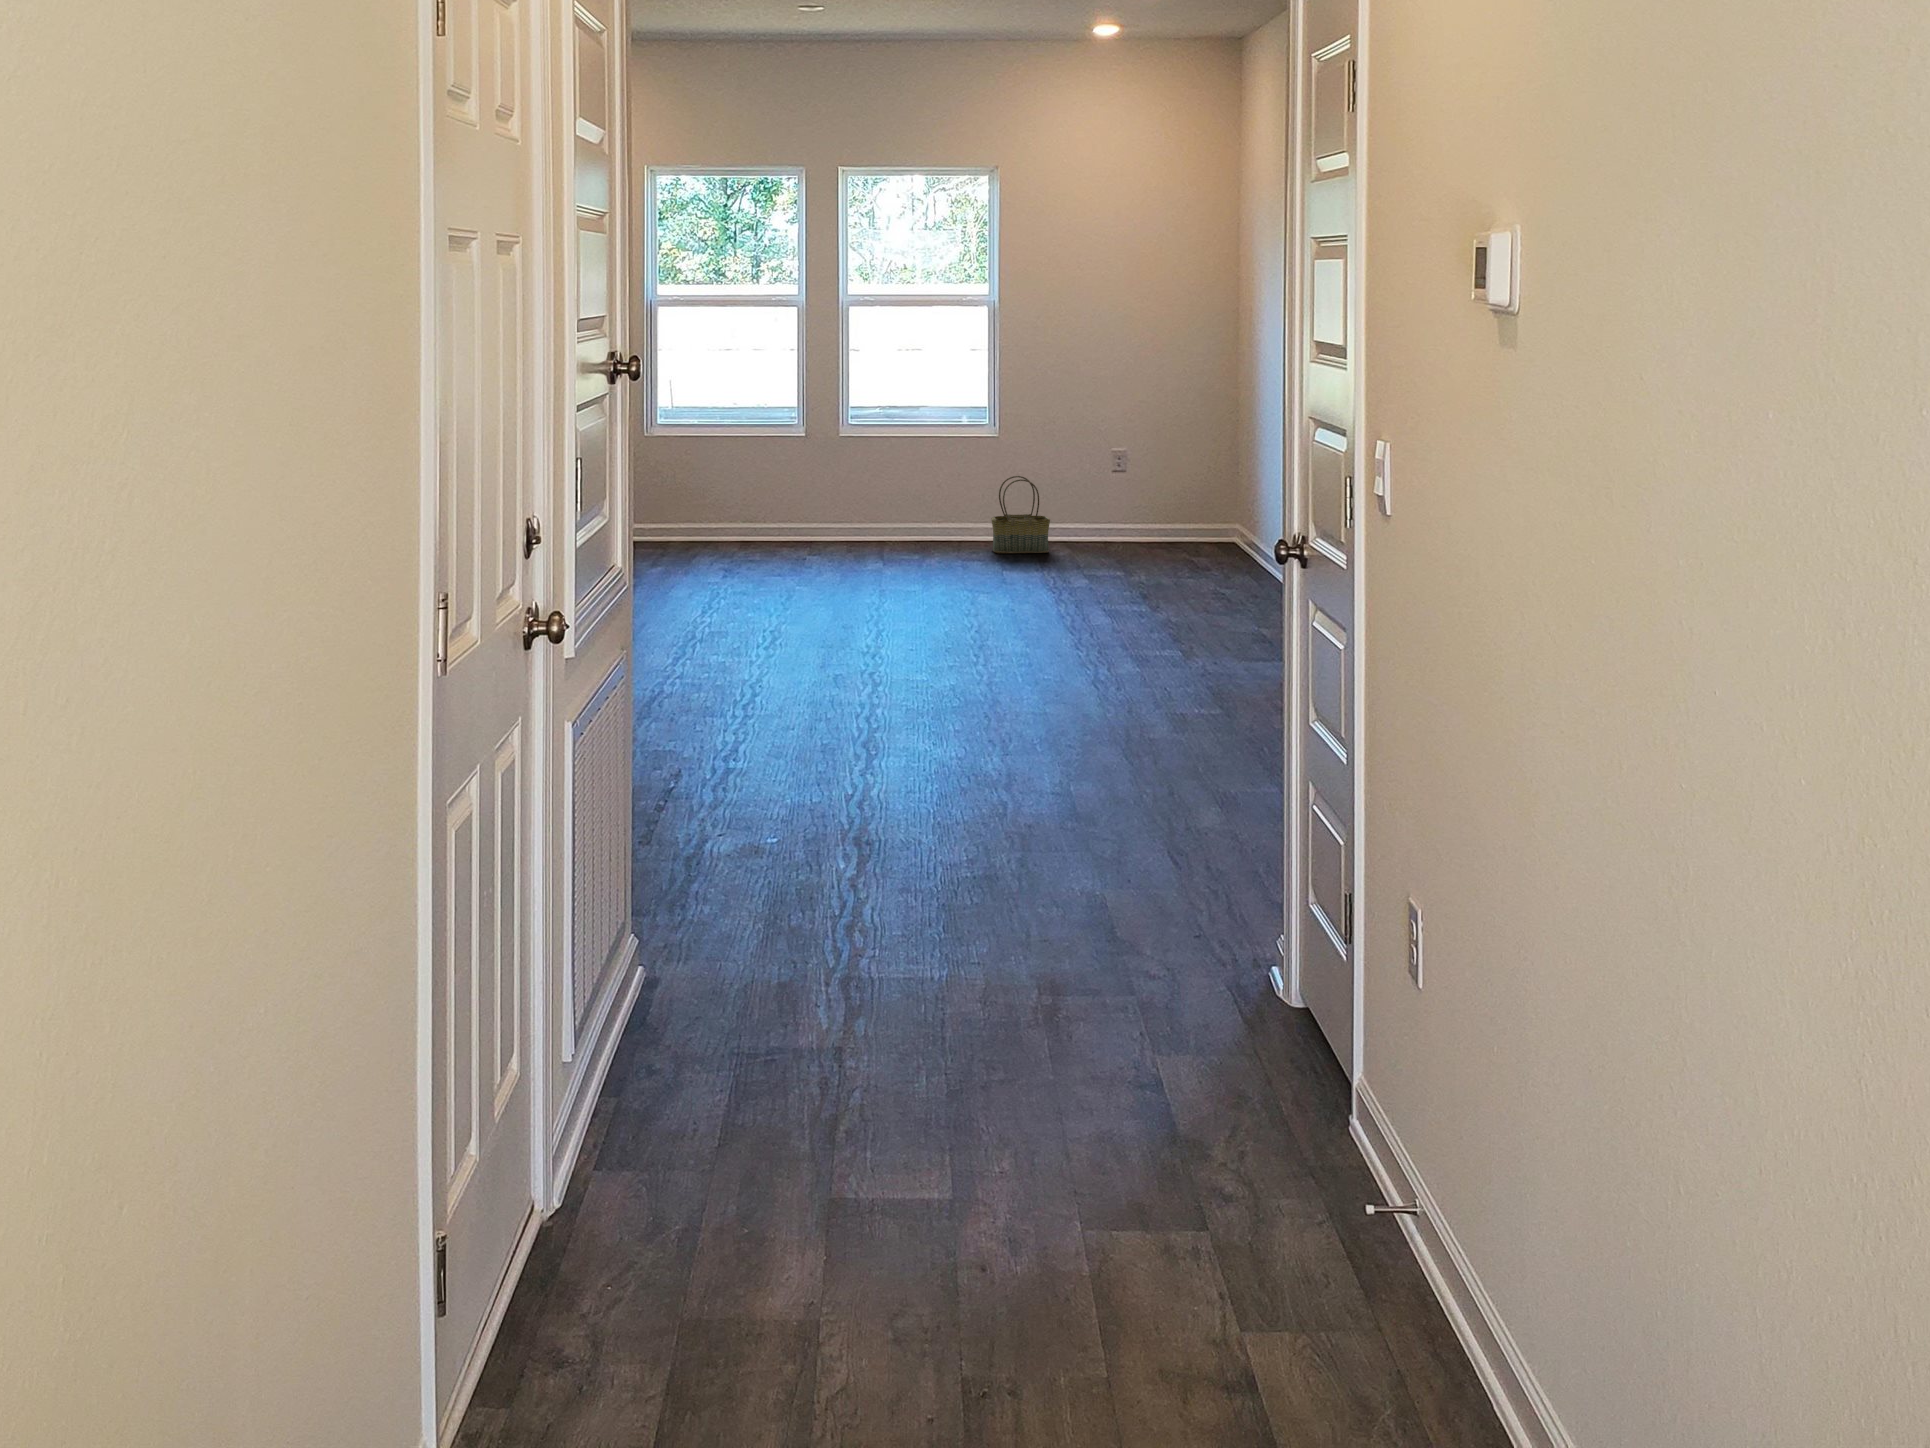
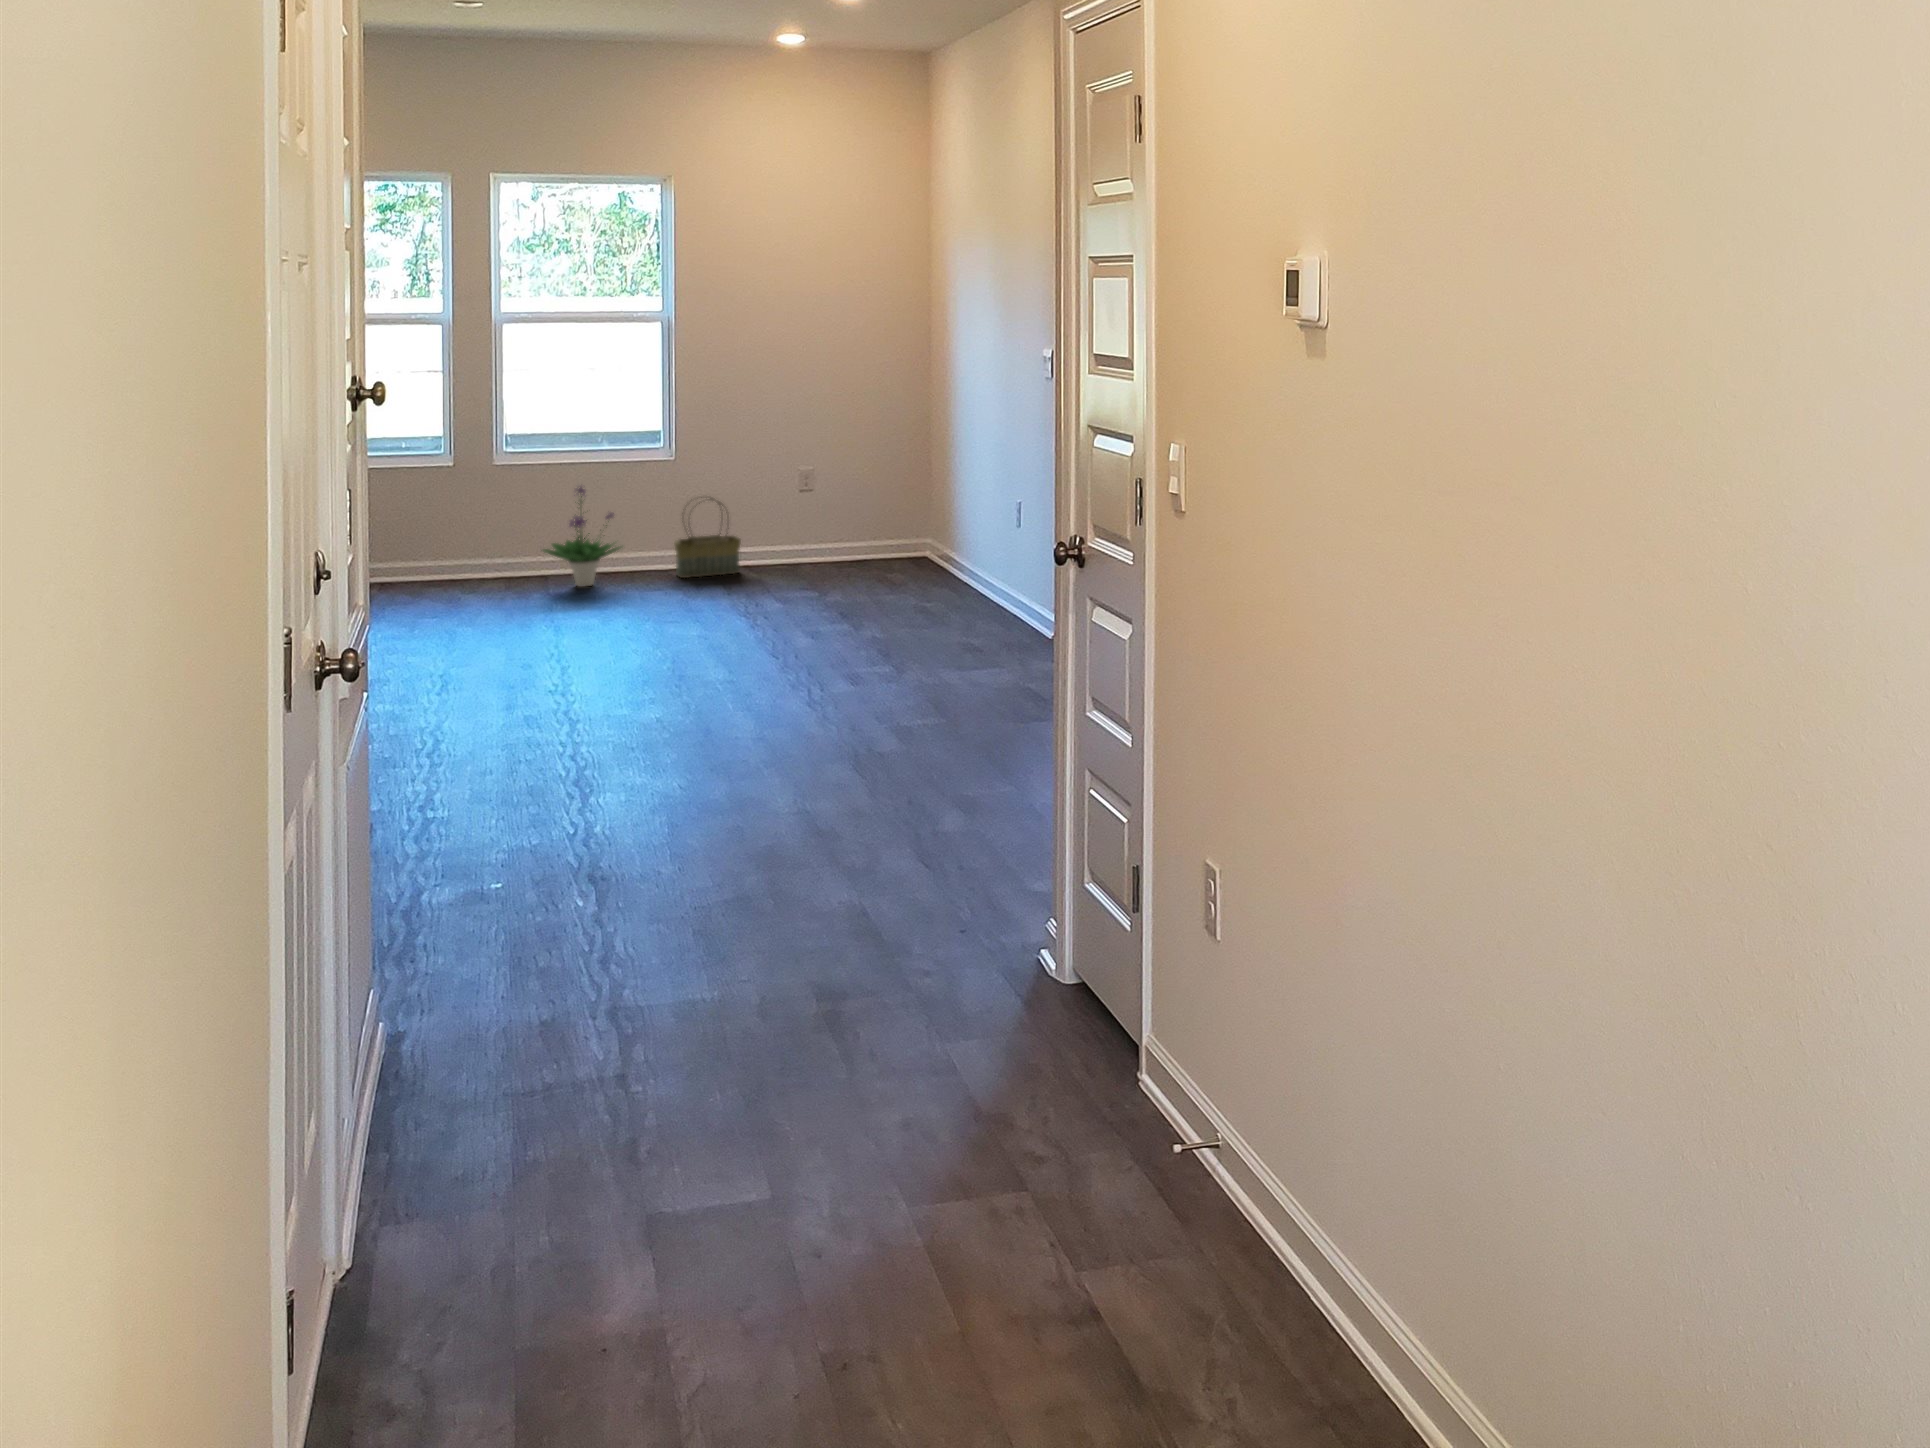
potted plant: none [878,459,948,555] -> present [543,485,621,586]

